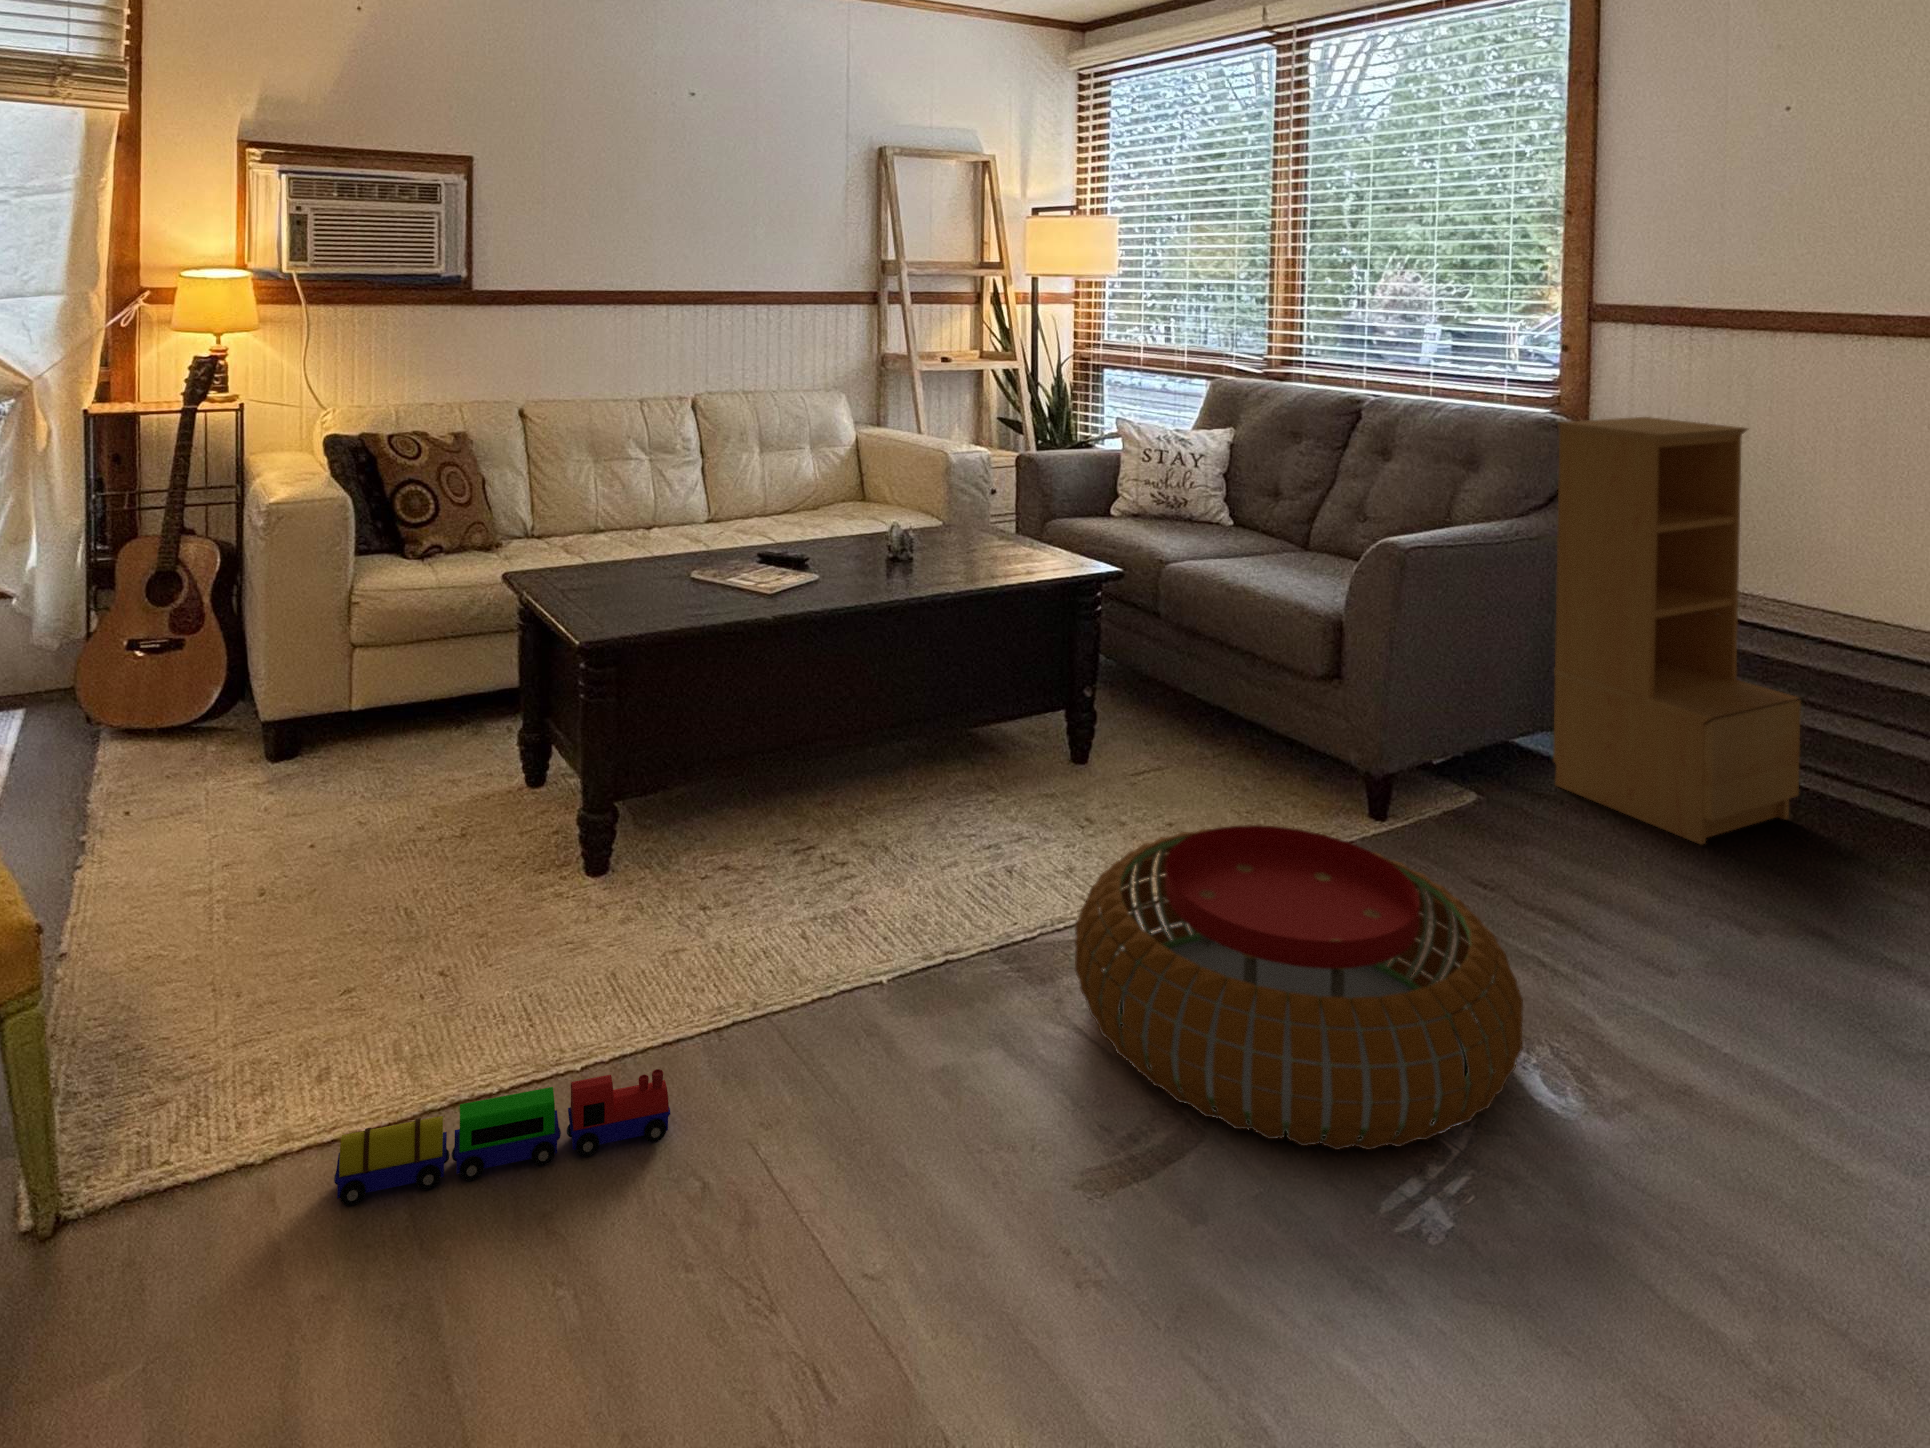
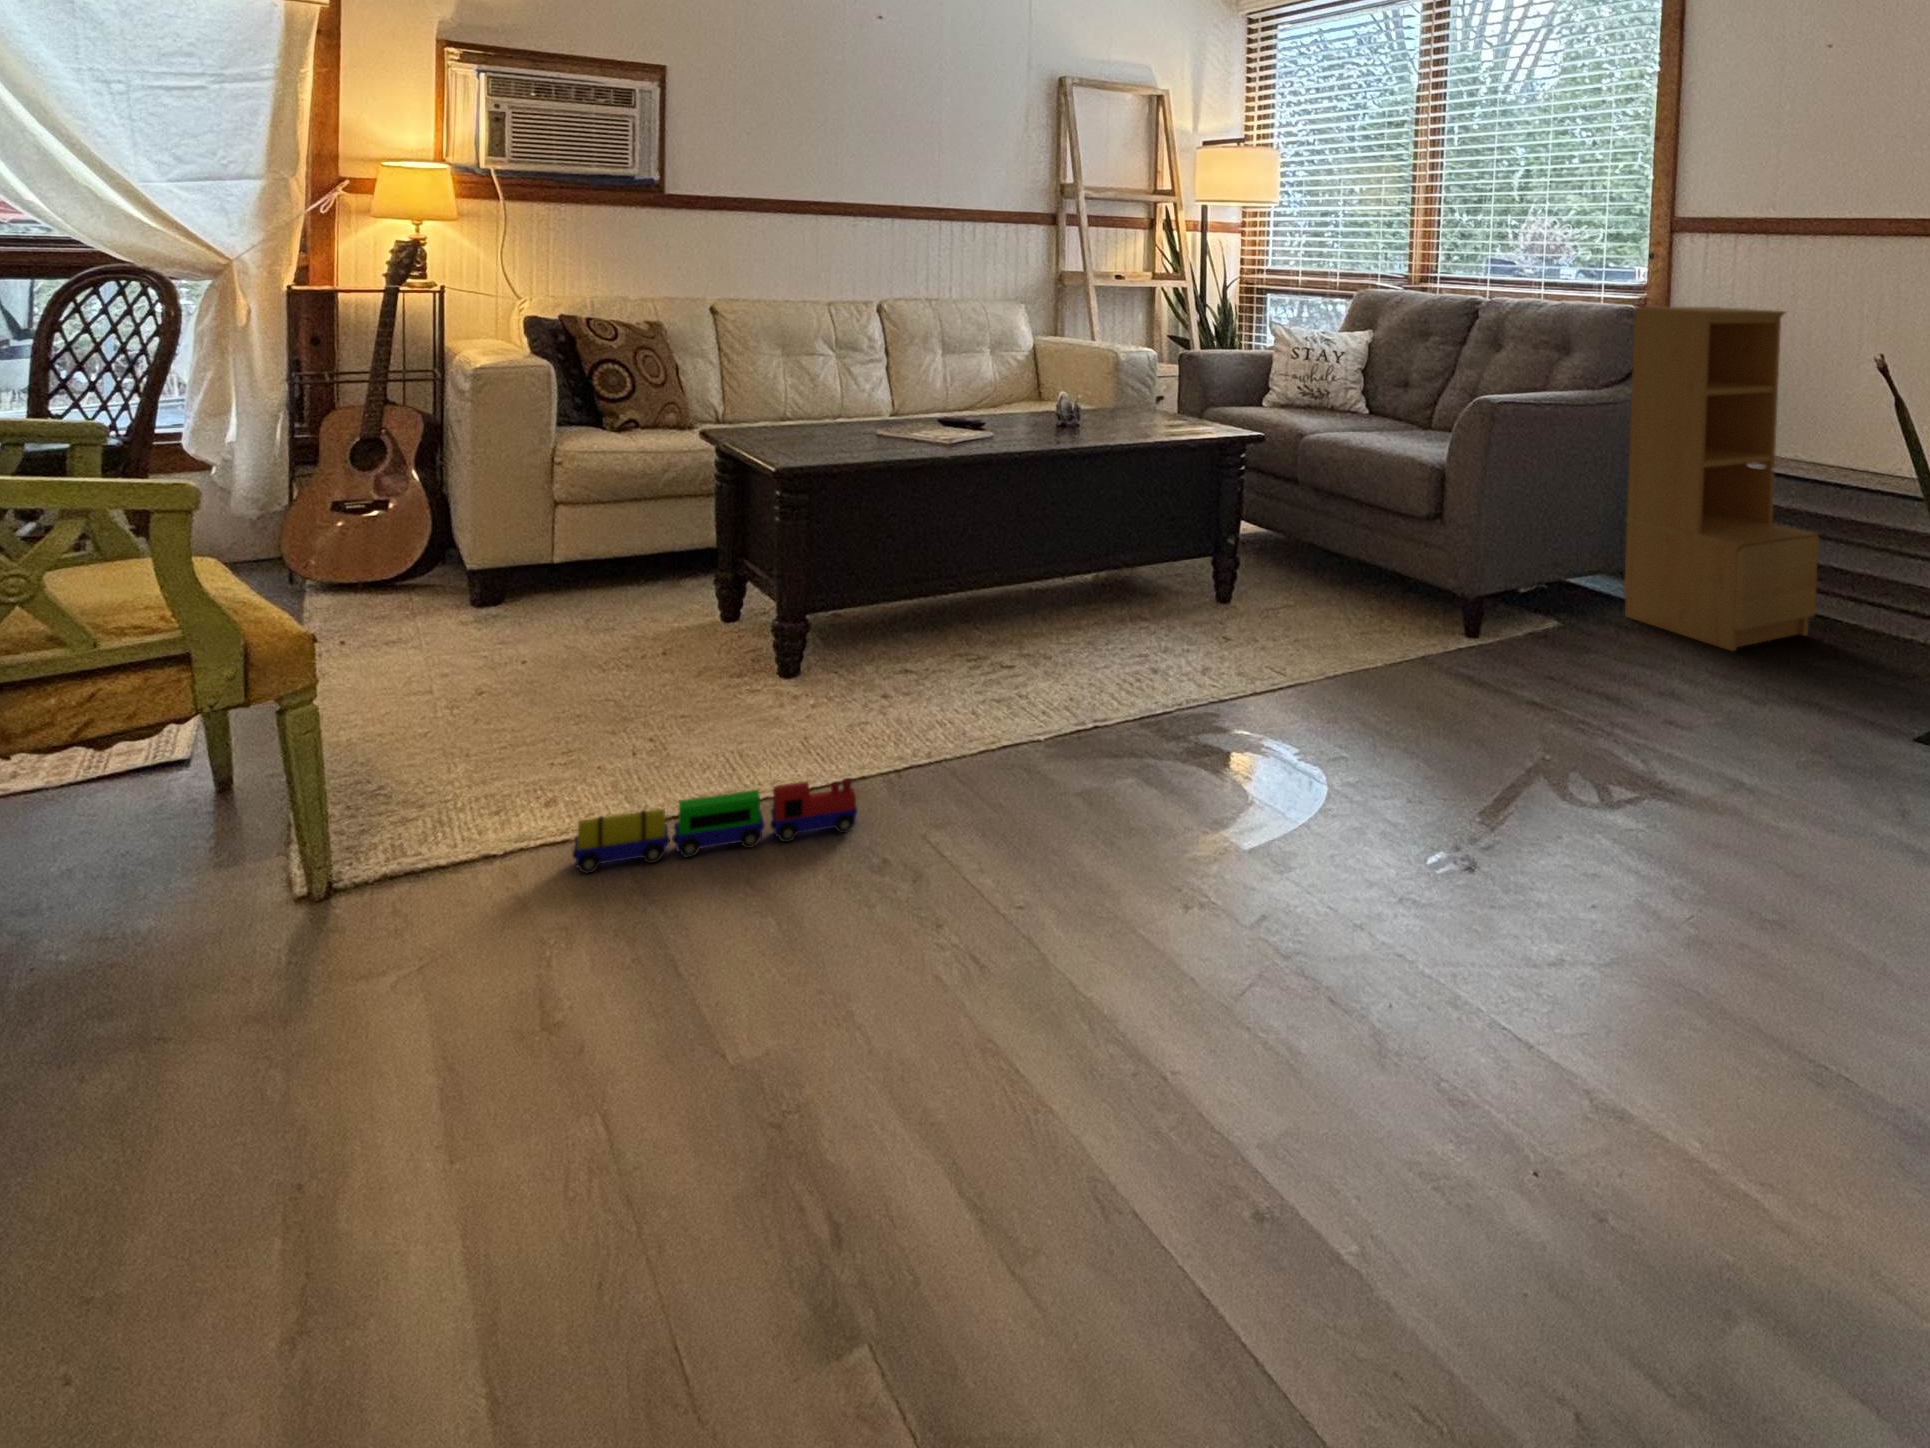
pouf: present [1075,825,1523,1150] -> none [1200,610,1553,825]

